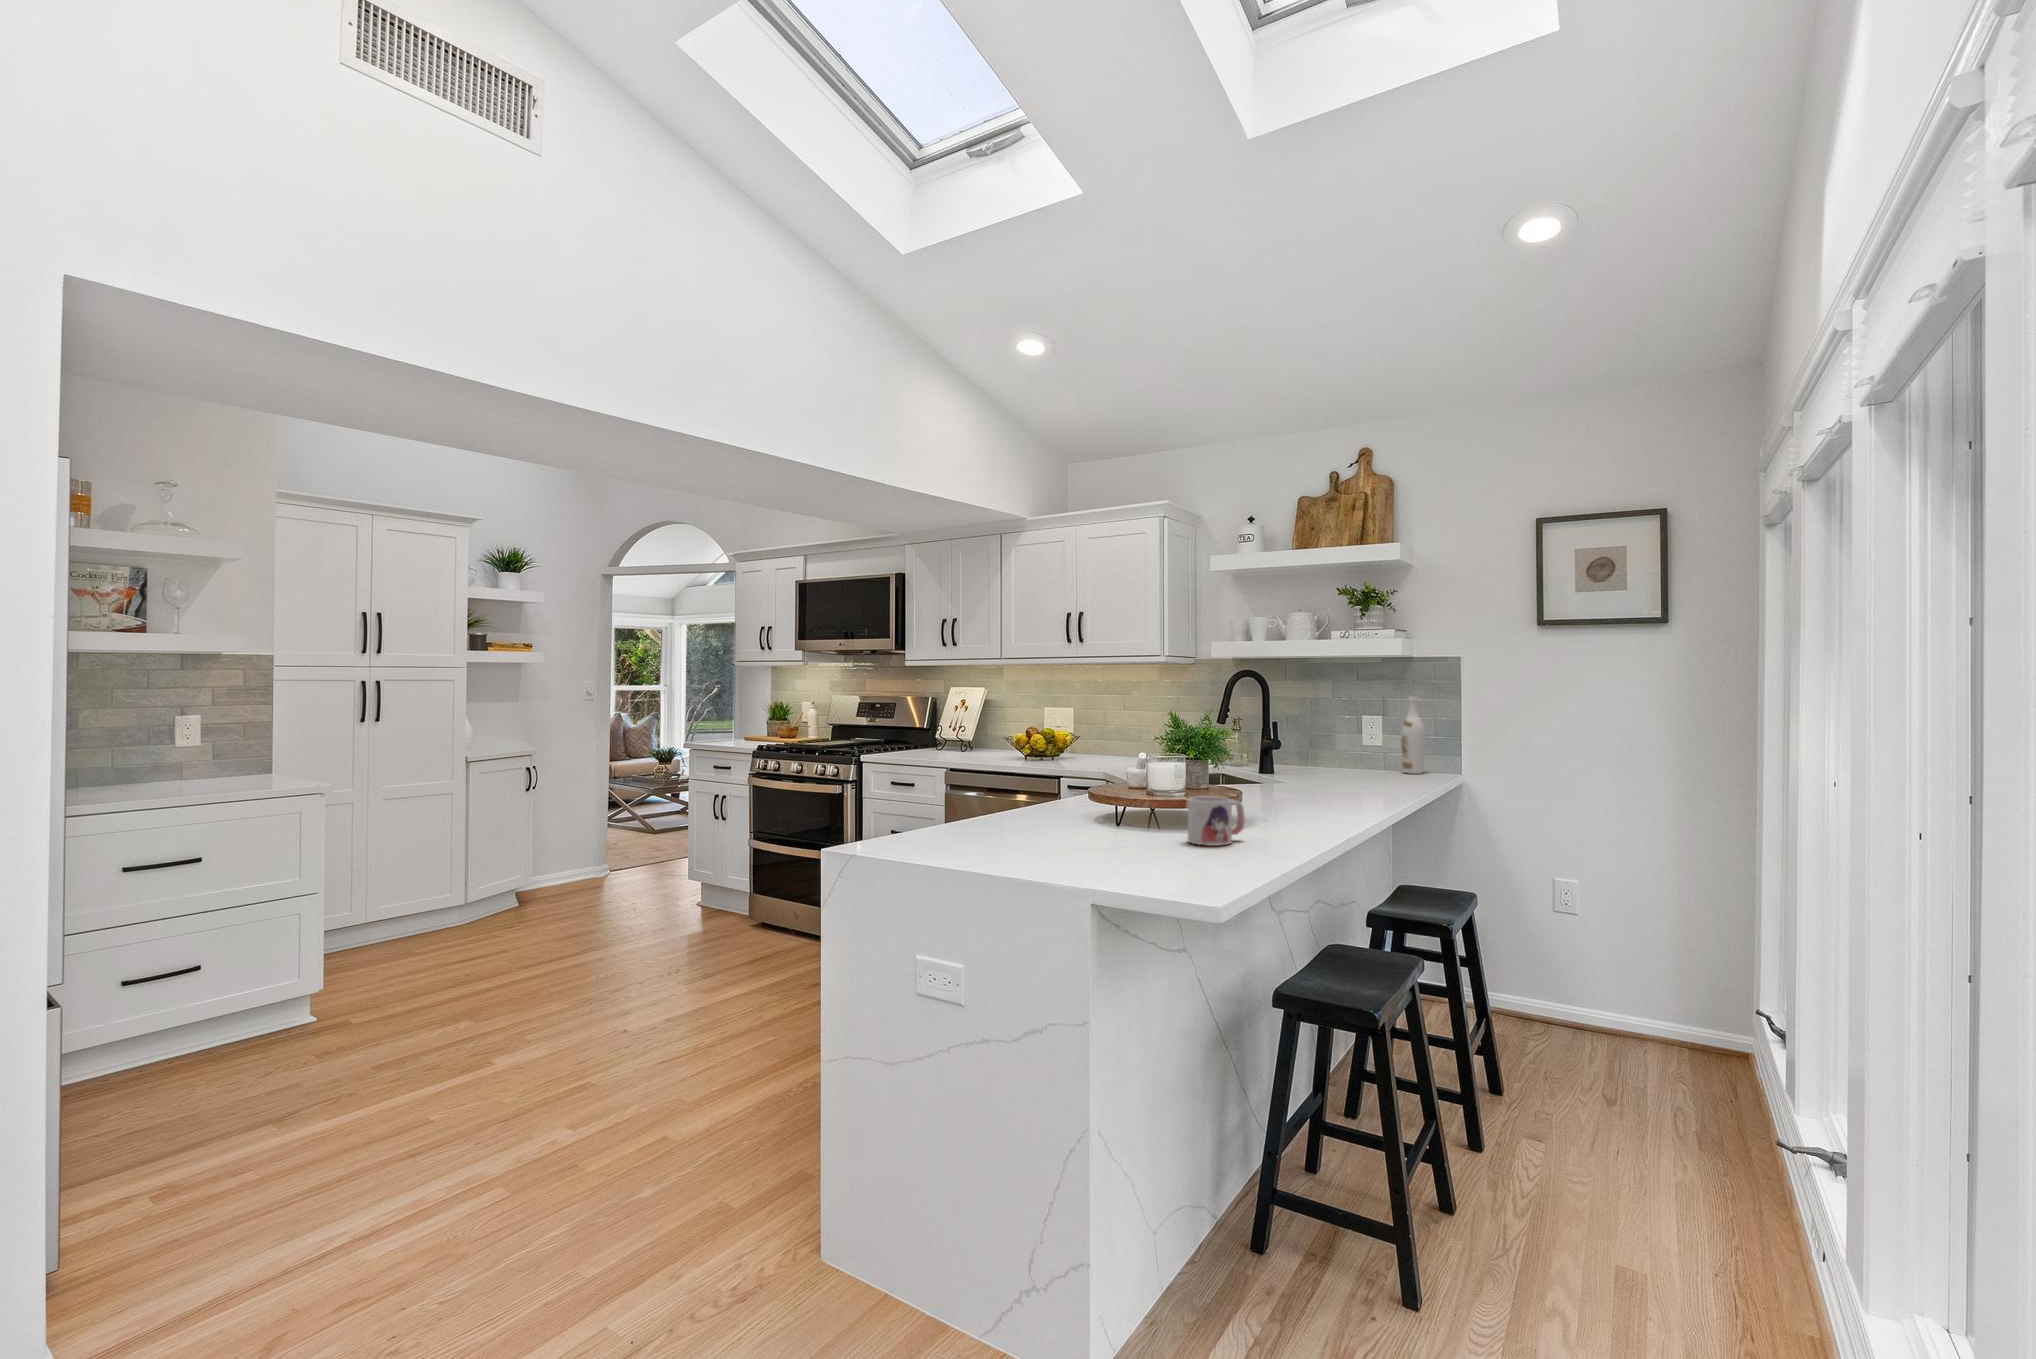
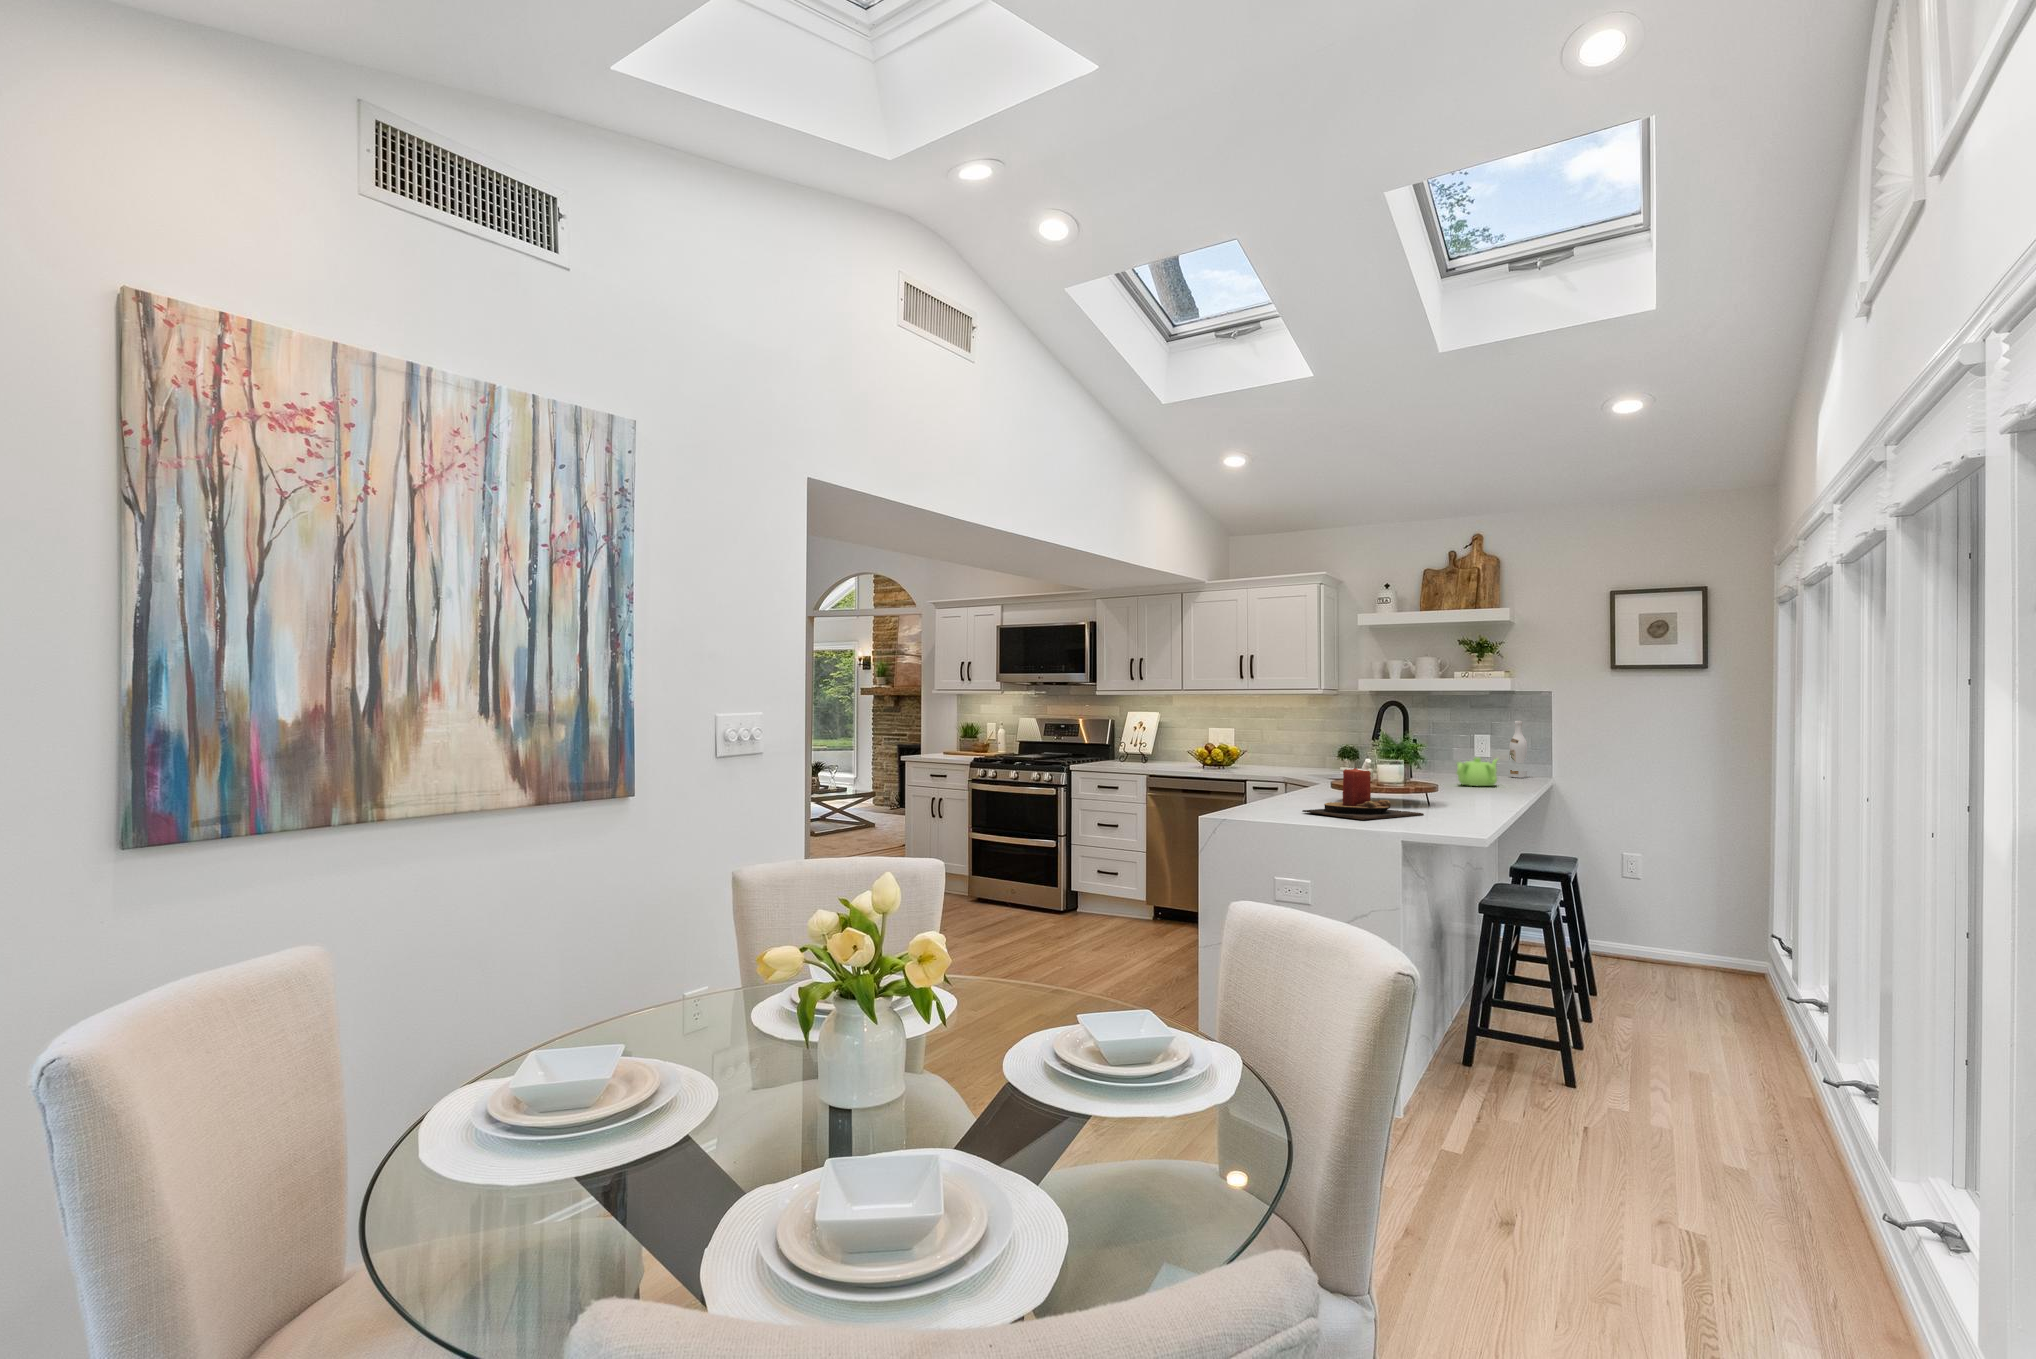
teapot: none [1308,749,1371,790] -> present [1457,758,1498,786]
candle: none [977,777,1169,869] -> present [1302,768,1424,820]
mug: present [1188,796,1245,846] -> none [1424,782,1458,811]

